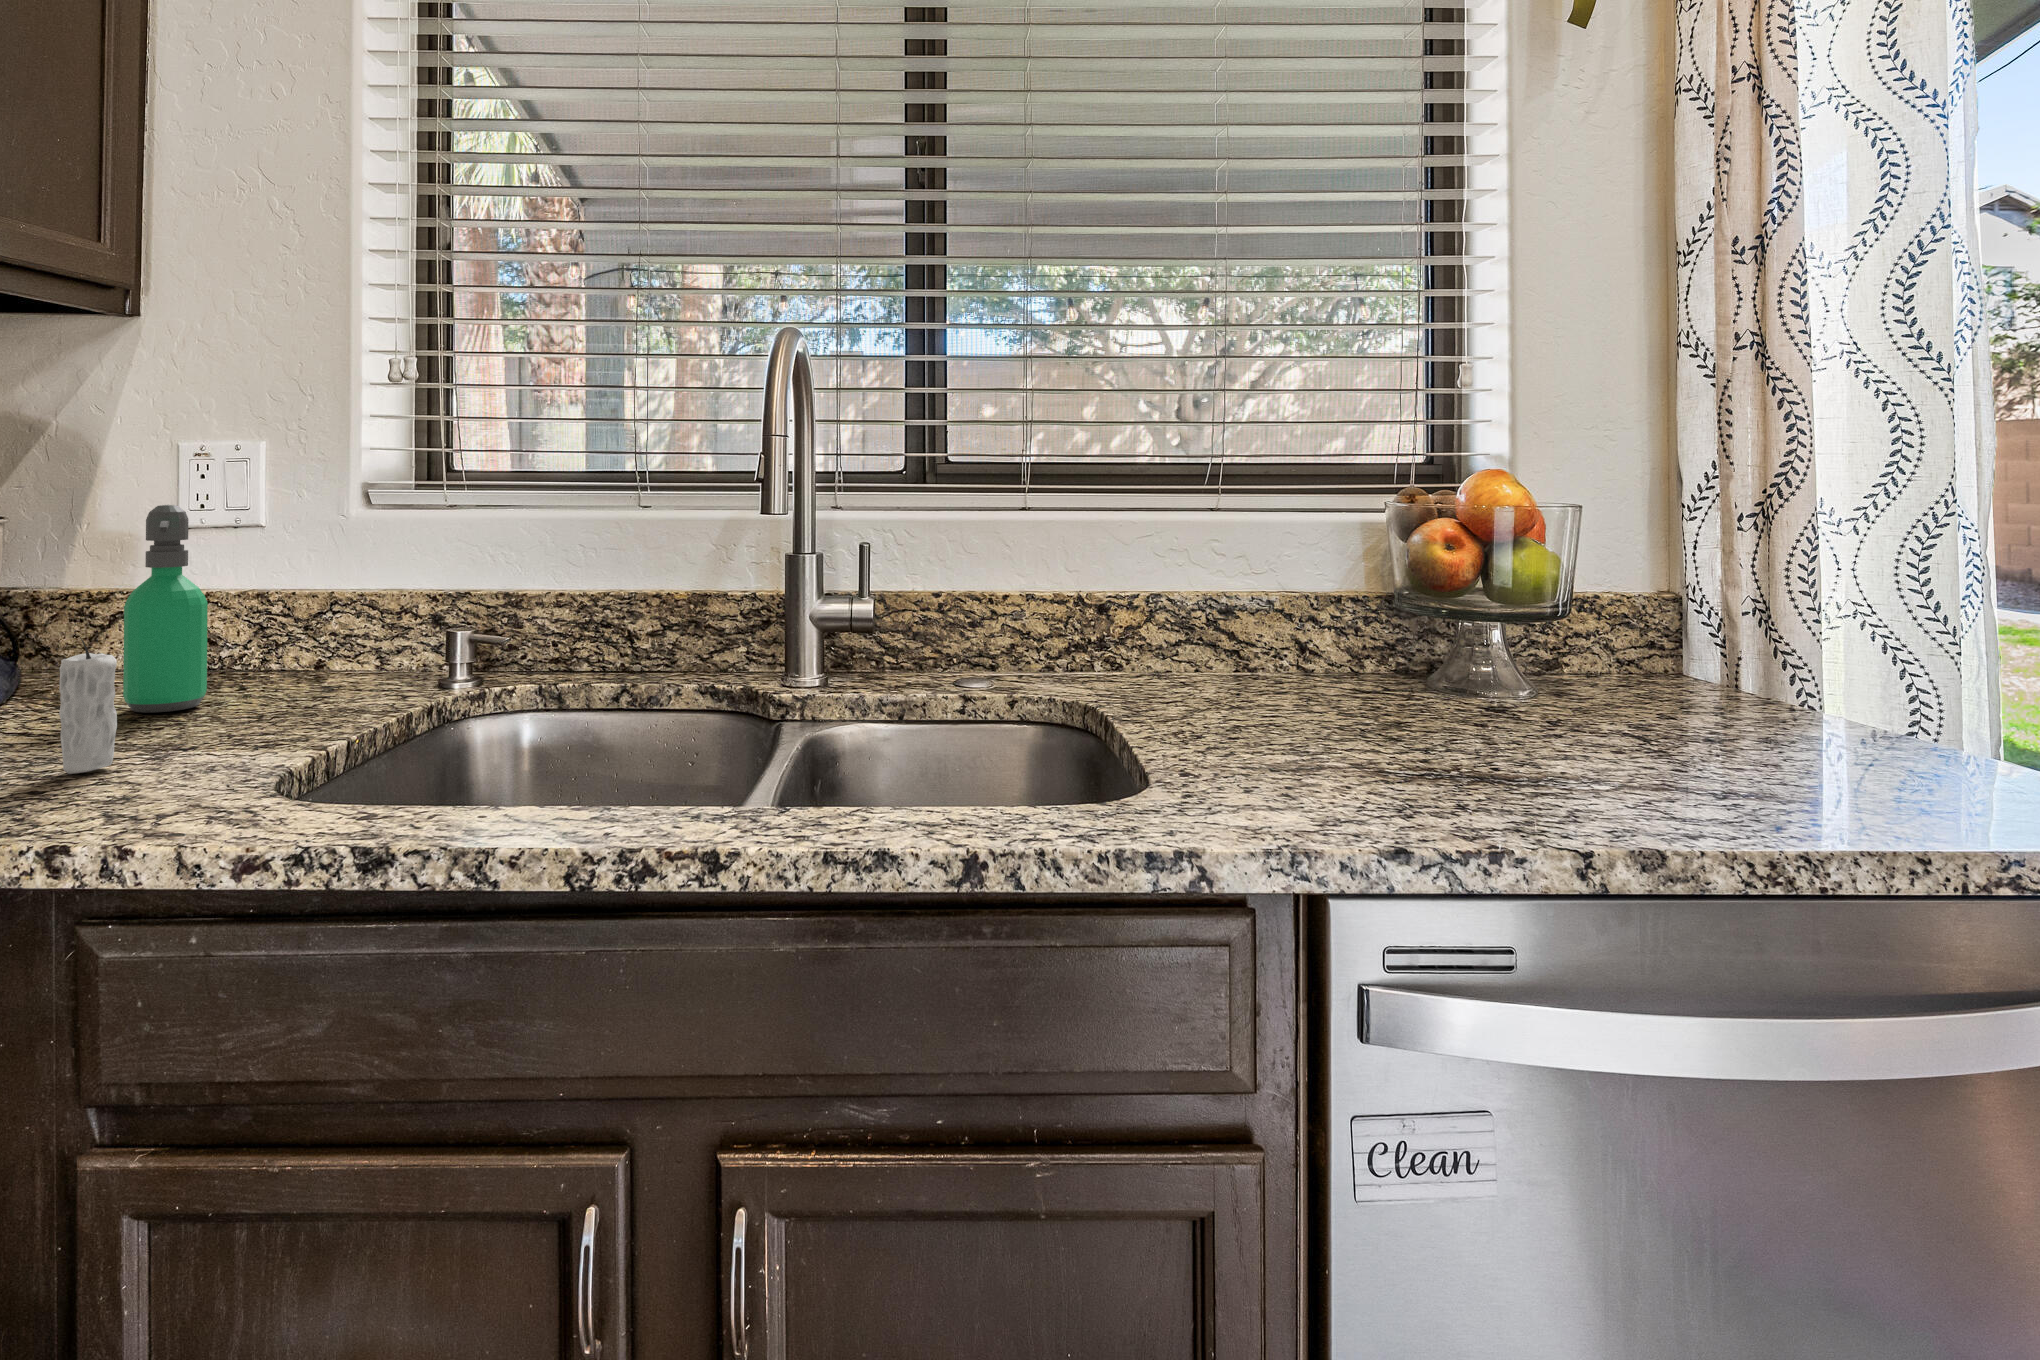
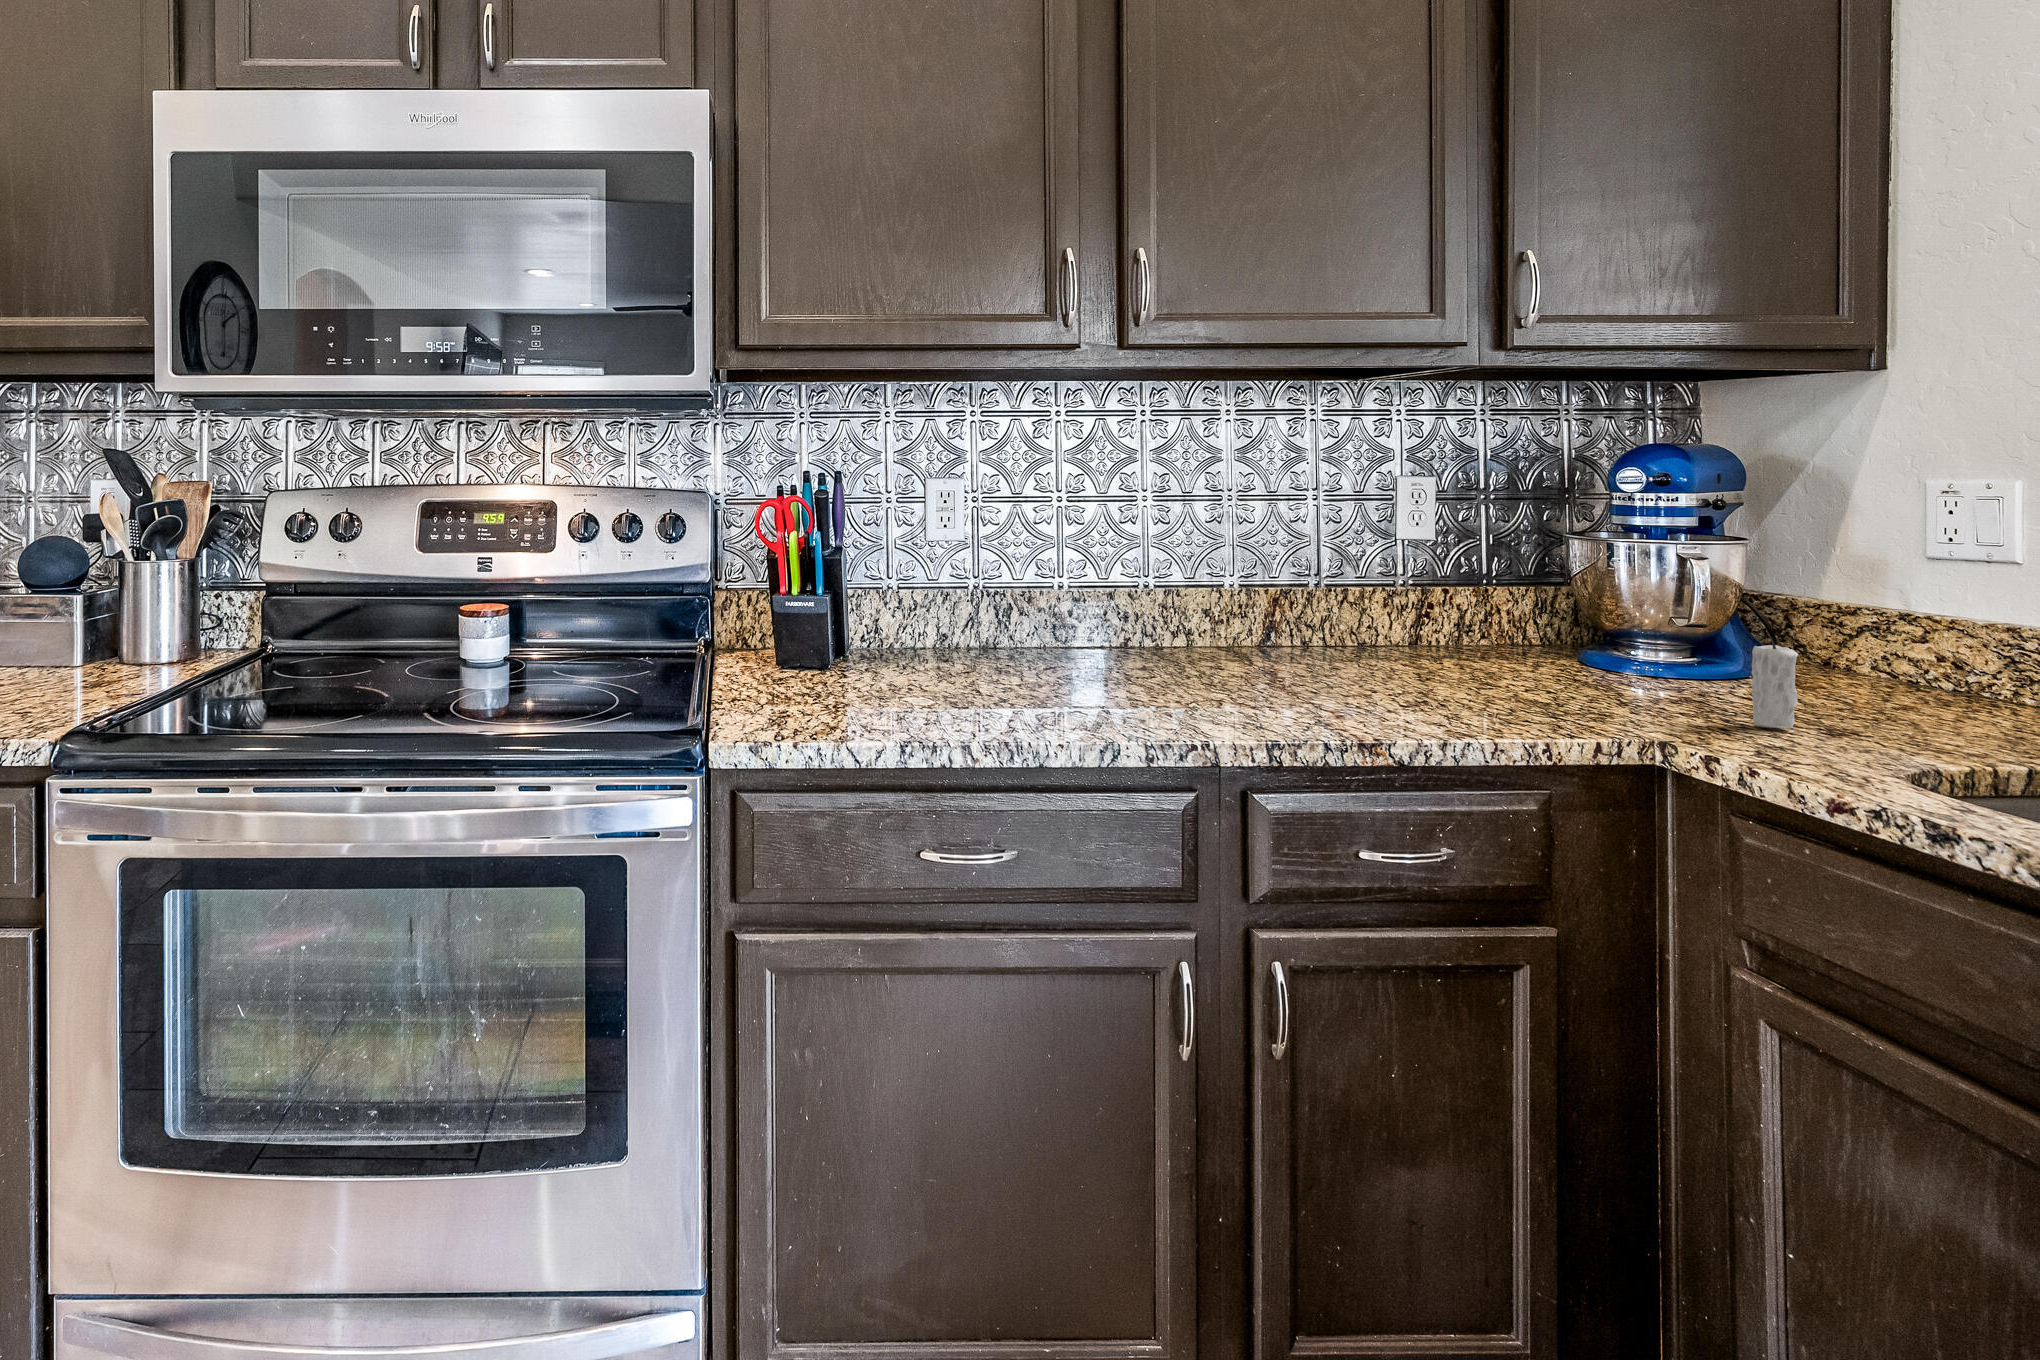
soap dispenser: present [123,505,208,713] -> none [1840,542,1923,711]

